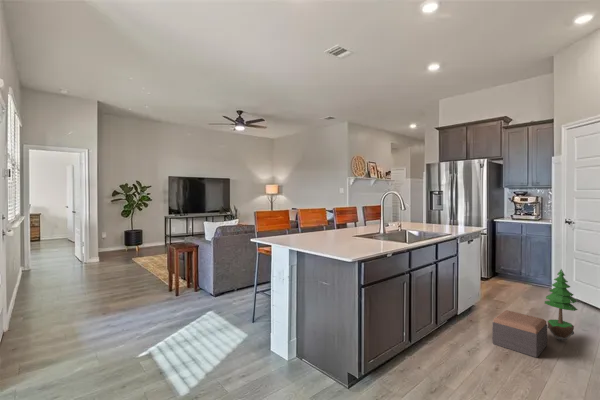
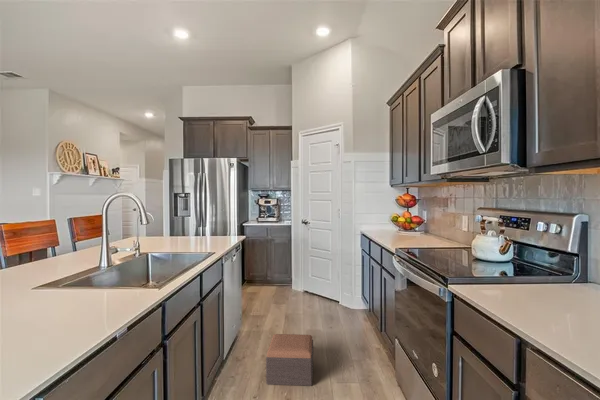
potted tree: present [545,269,577,340] -> none [306,275,333,350]

